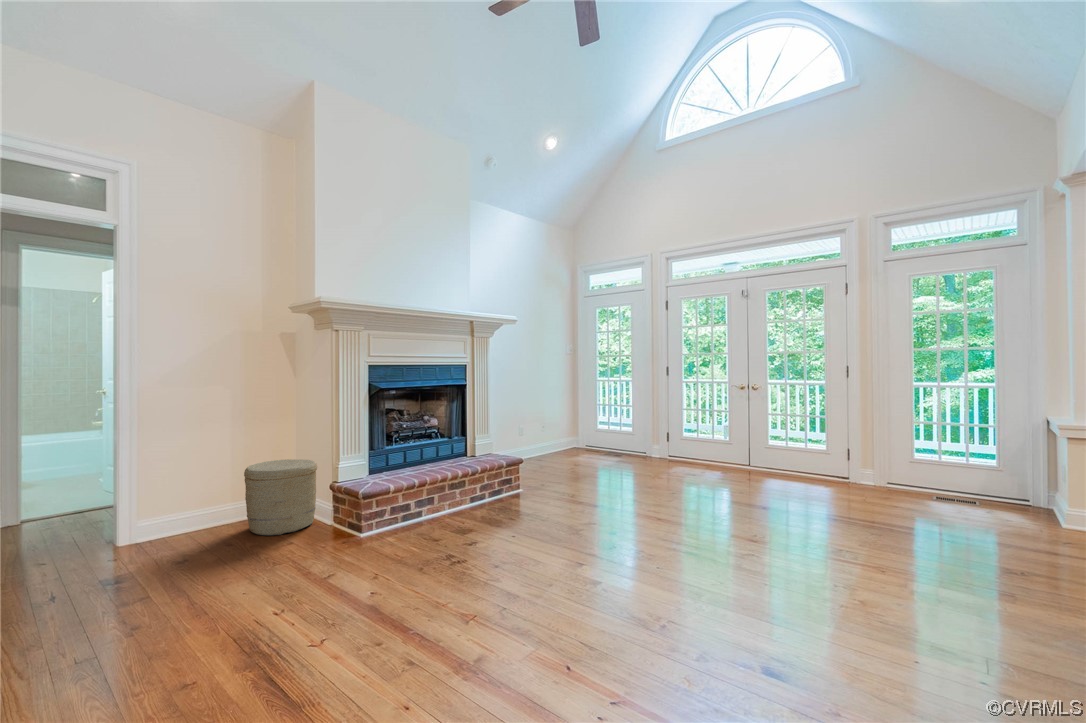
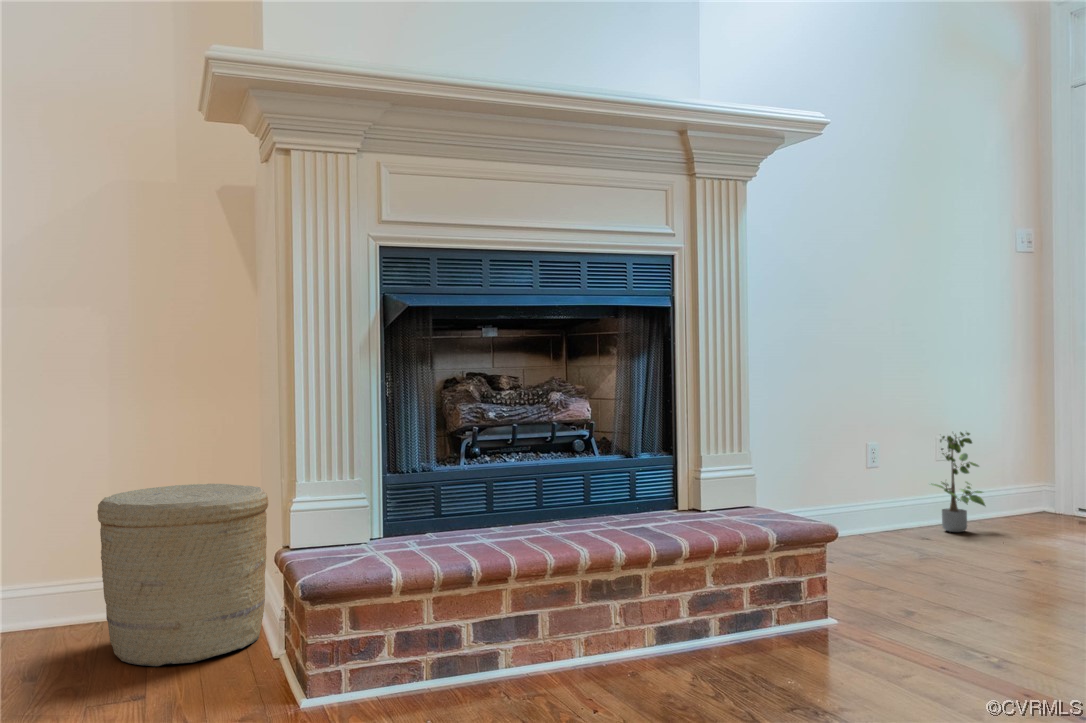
potted plant: none [540,419,559,457] -> present [932,432,985,532]

